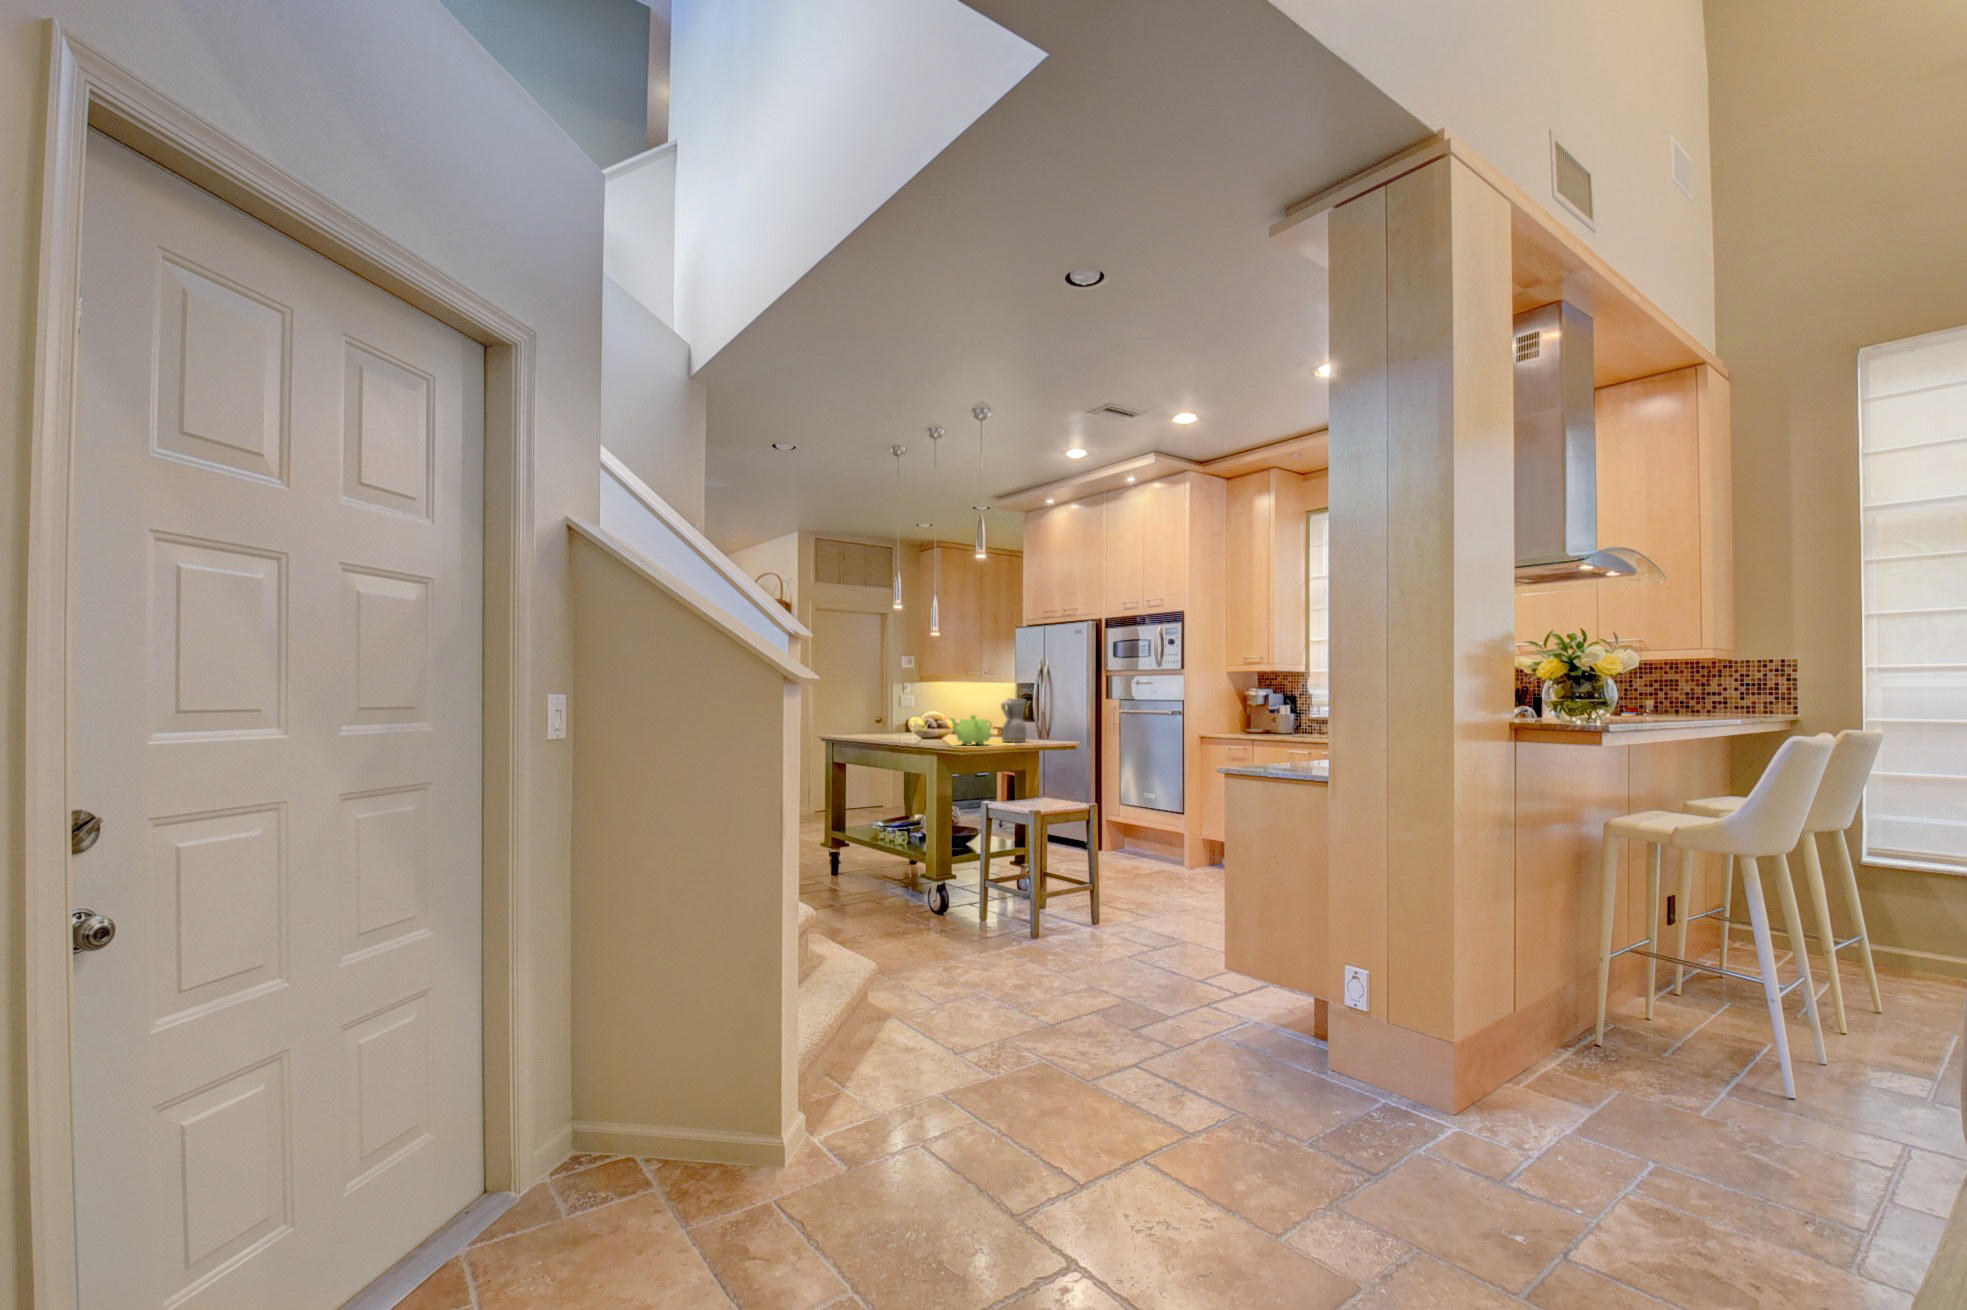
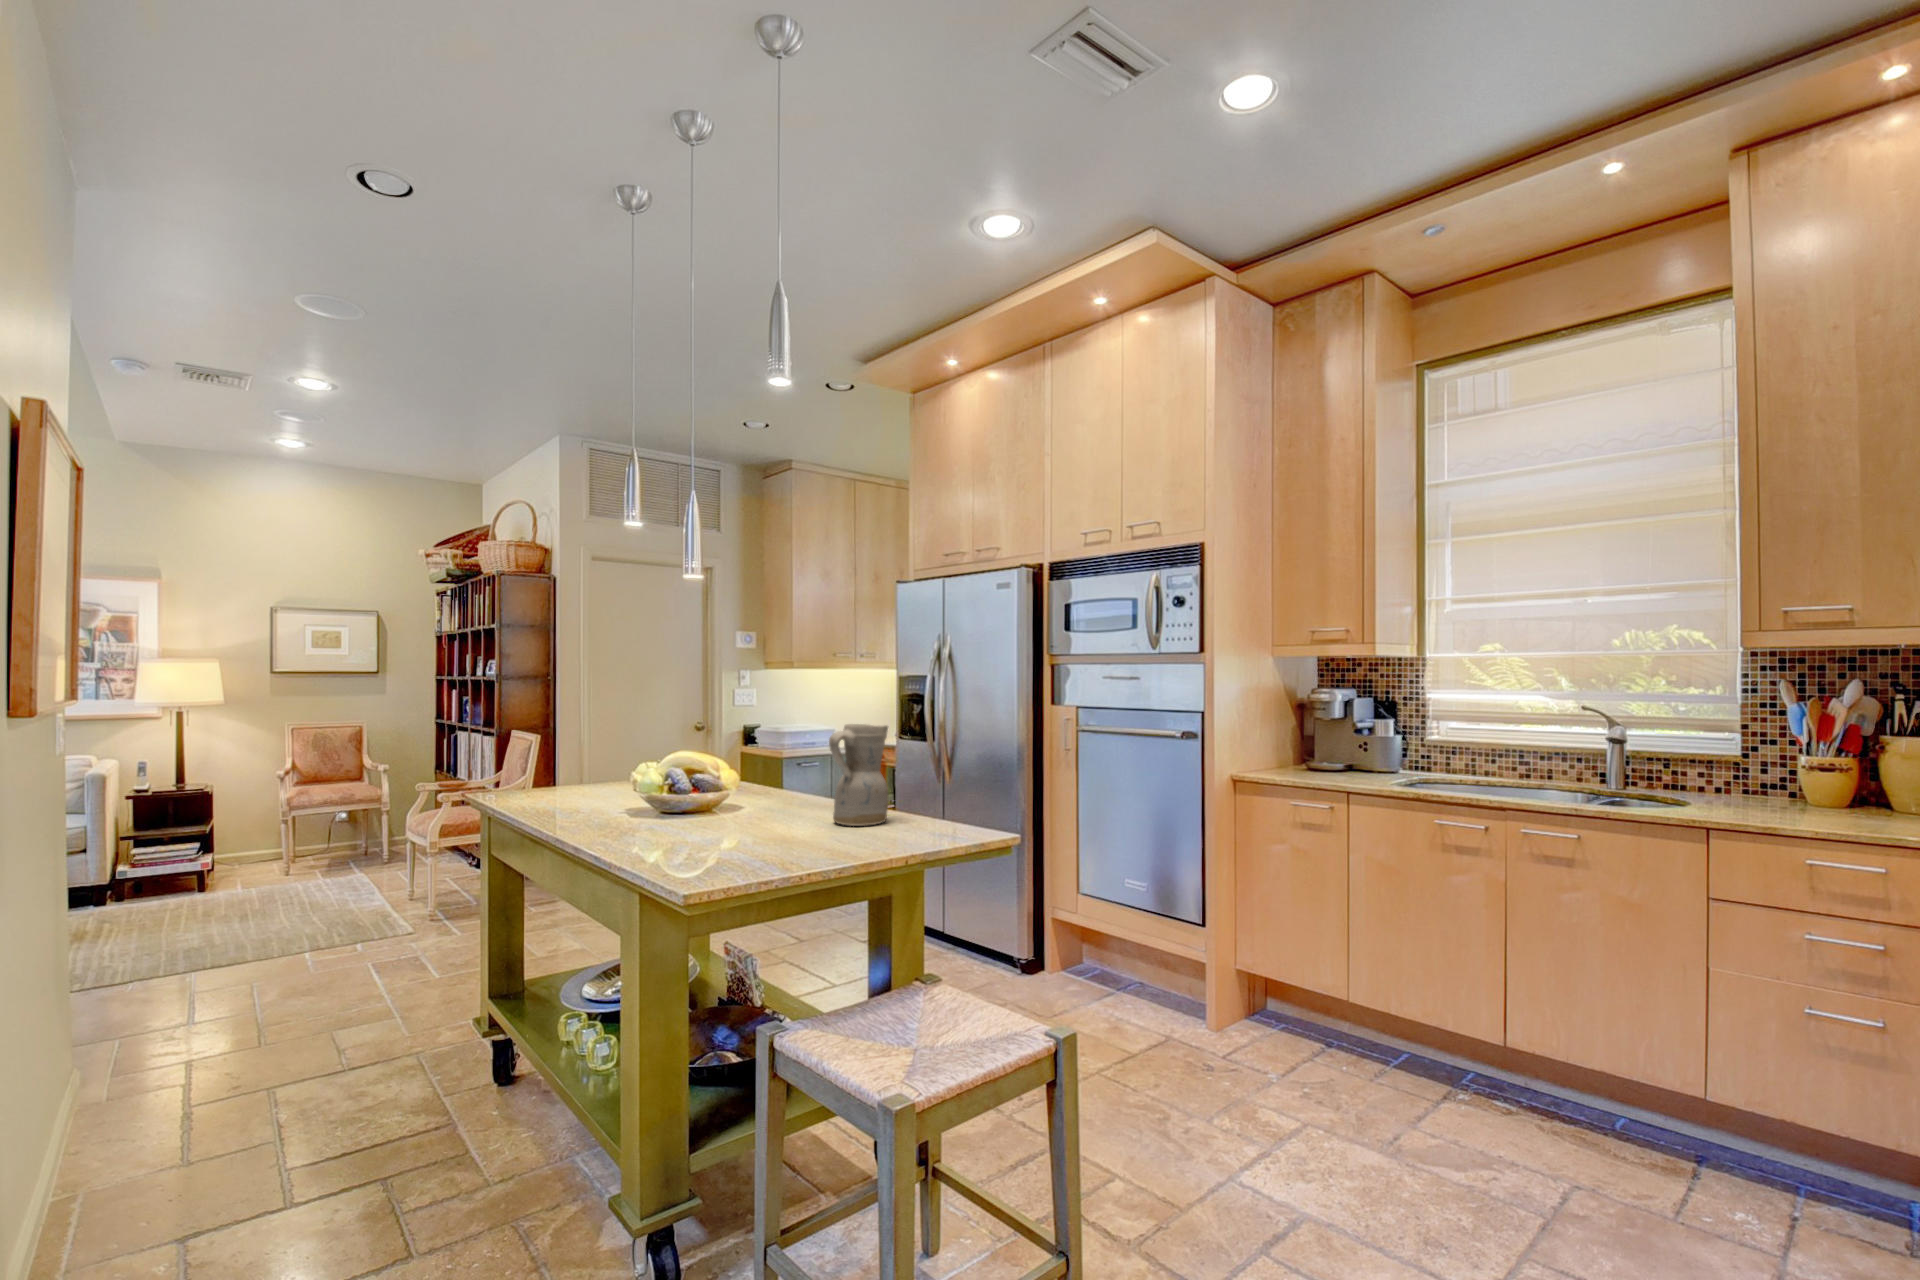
teapot: present [951,715,992,745] -> none [681,774,797,855]

